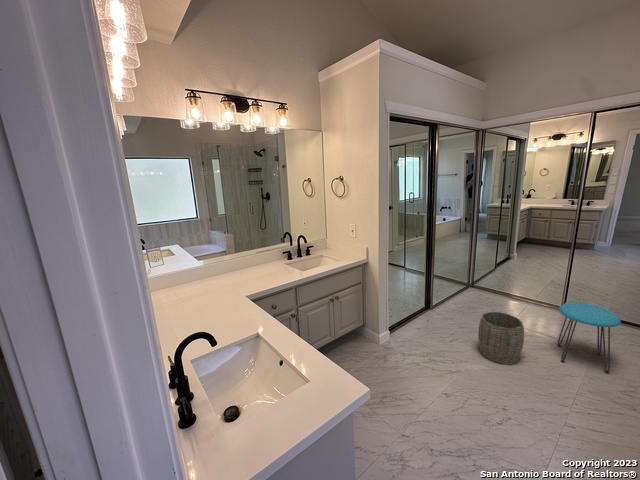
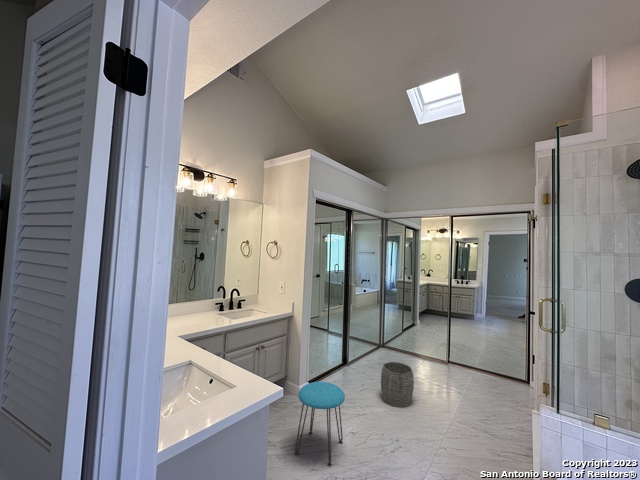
stool: present [557,303,621,374] -> present [295,382,345,466]

